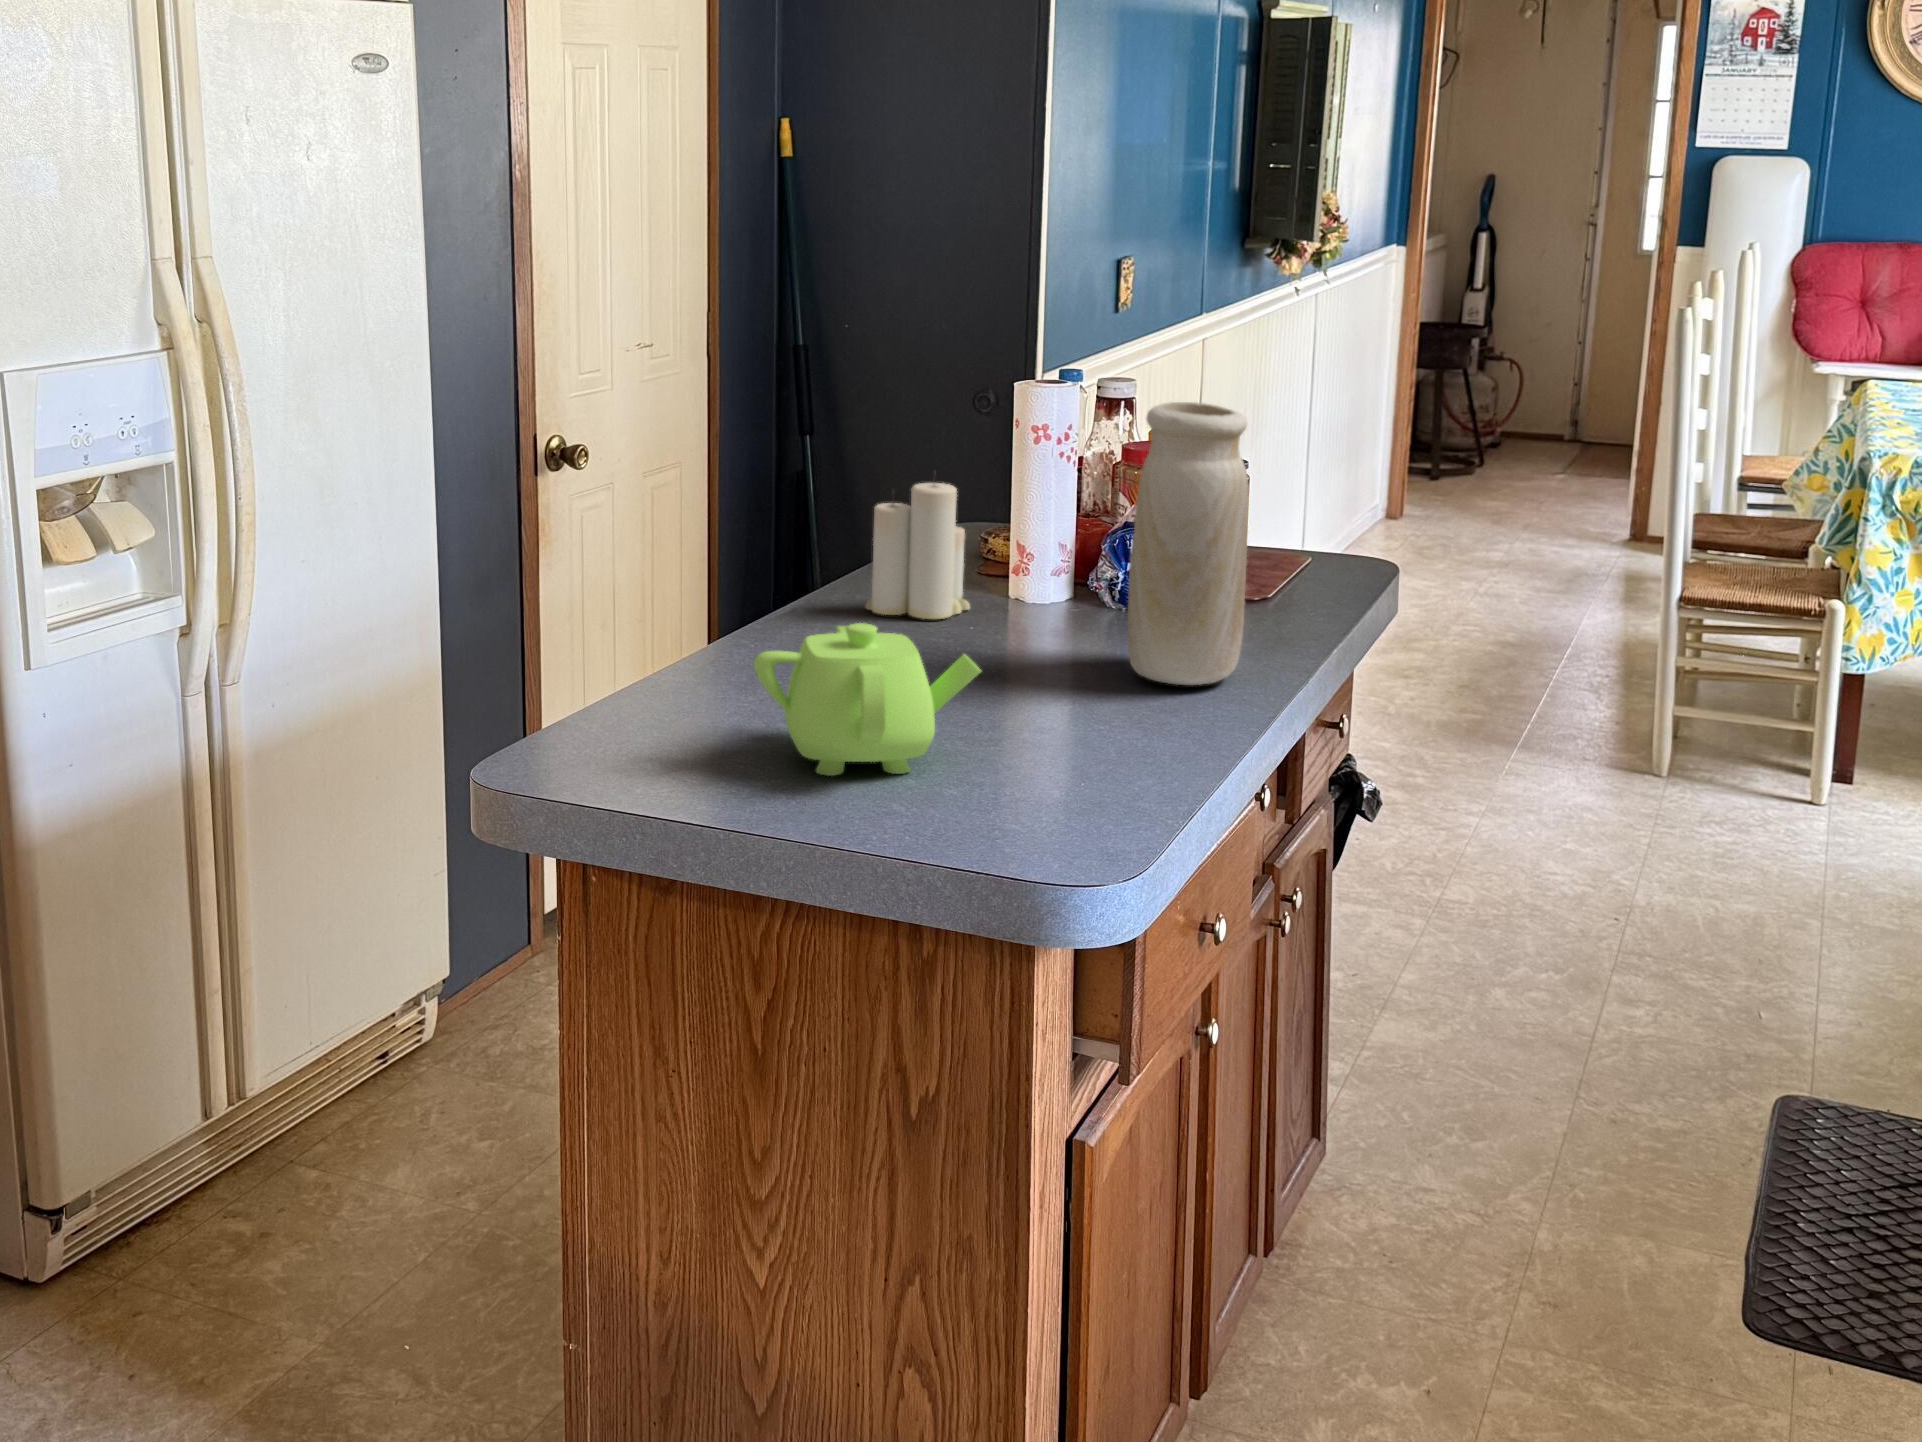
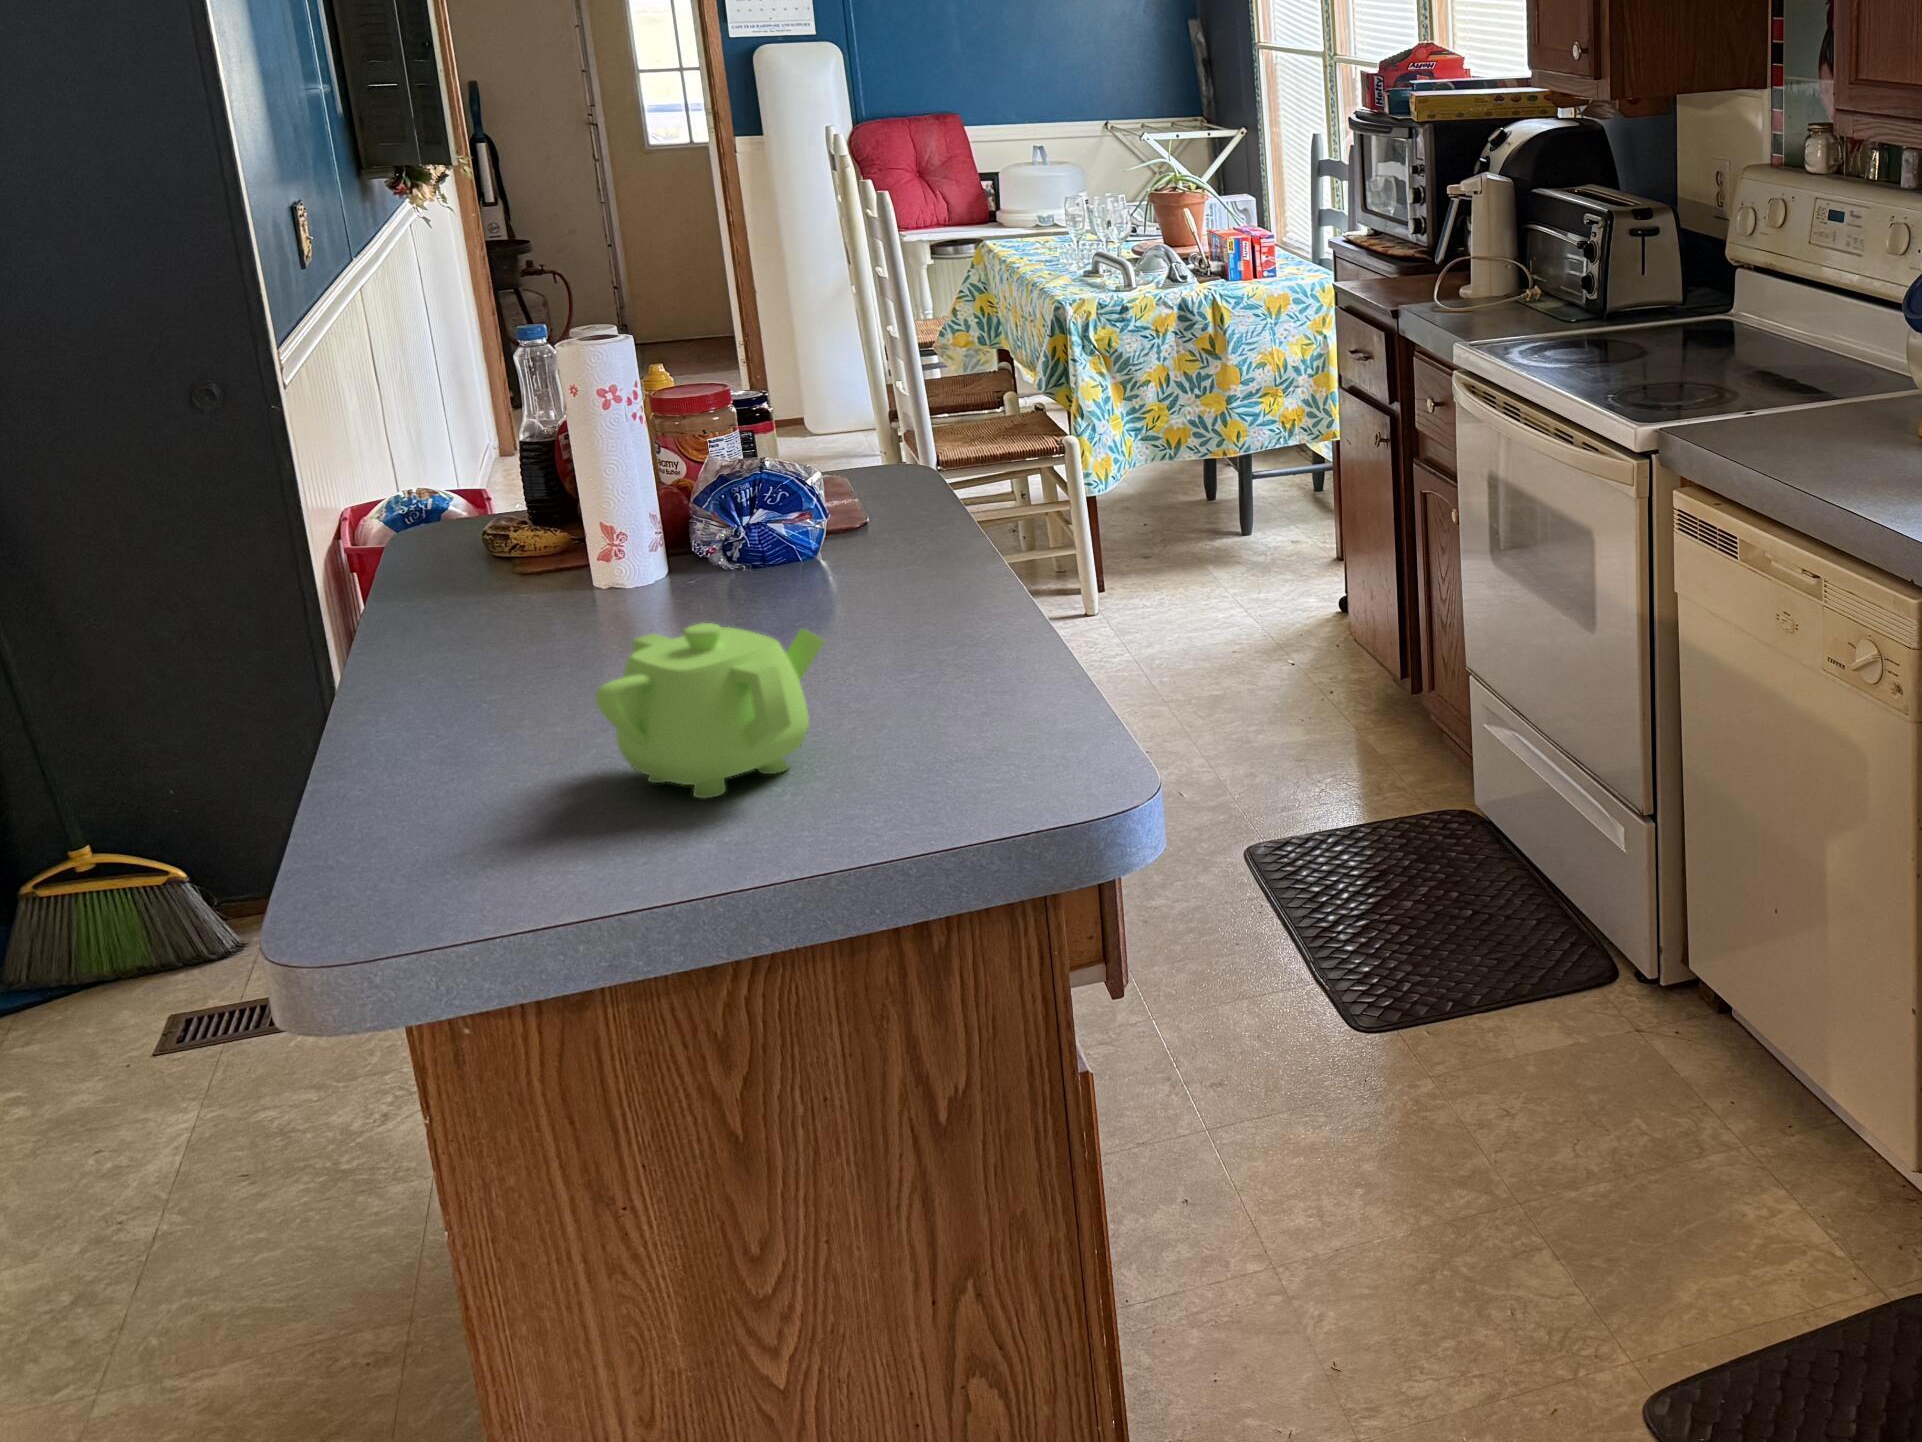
vase: present [1128,402,1249,685] -> none [815,330,952,619]
candle: present [865,482,970,619] -> none [454,460,580,637]

